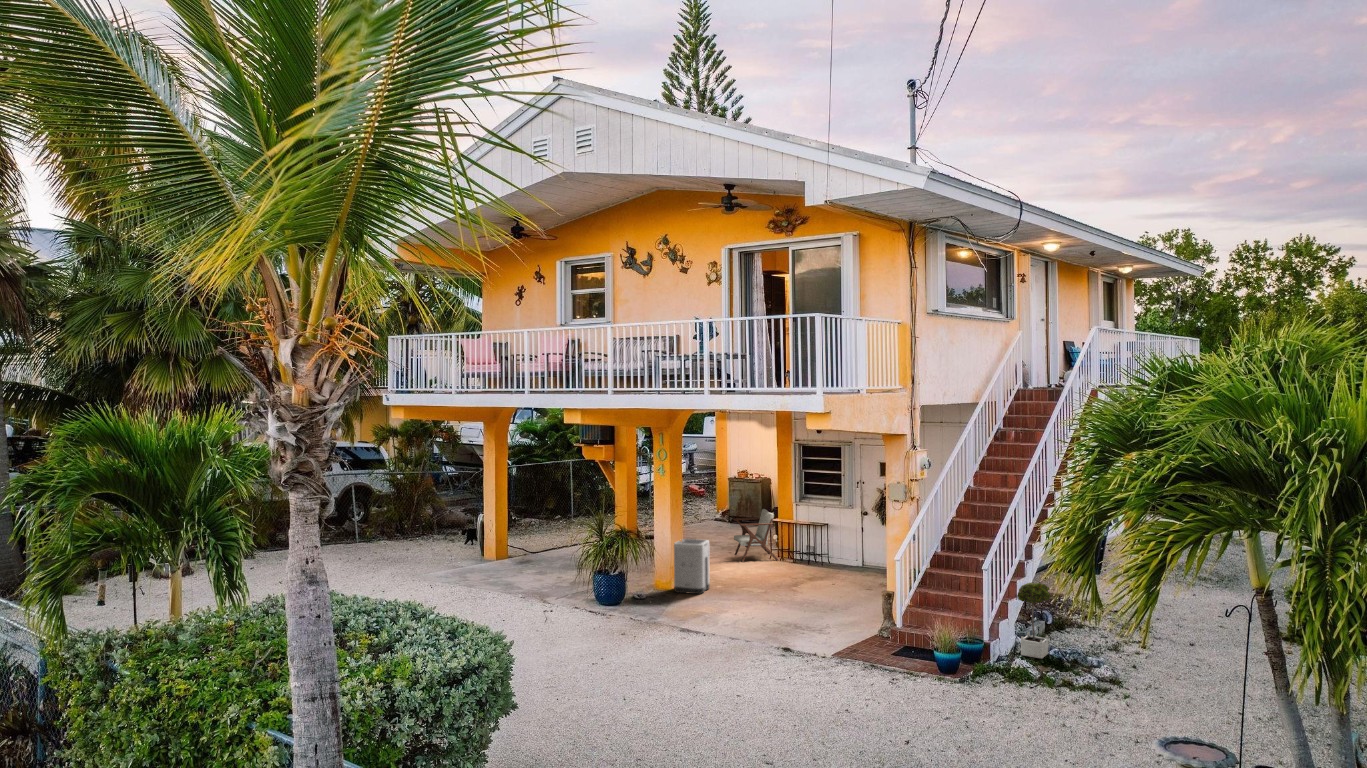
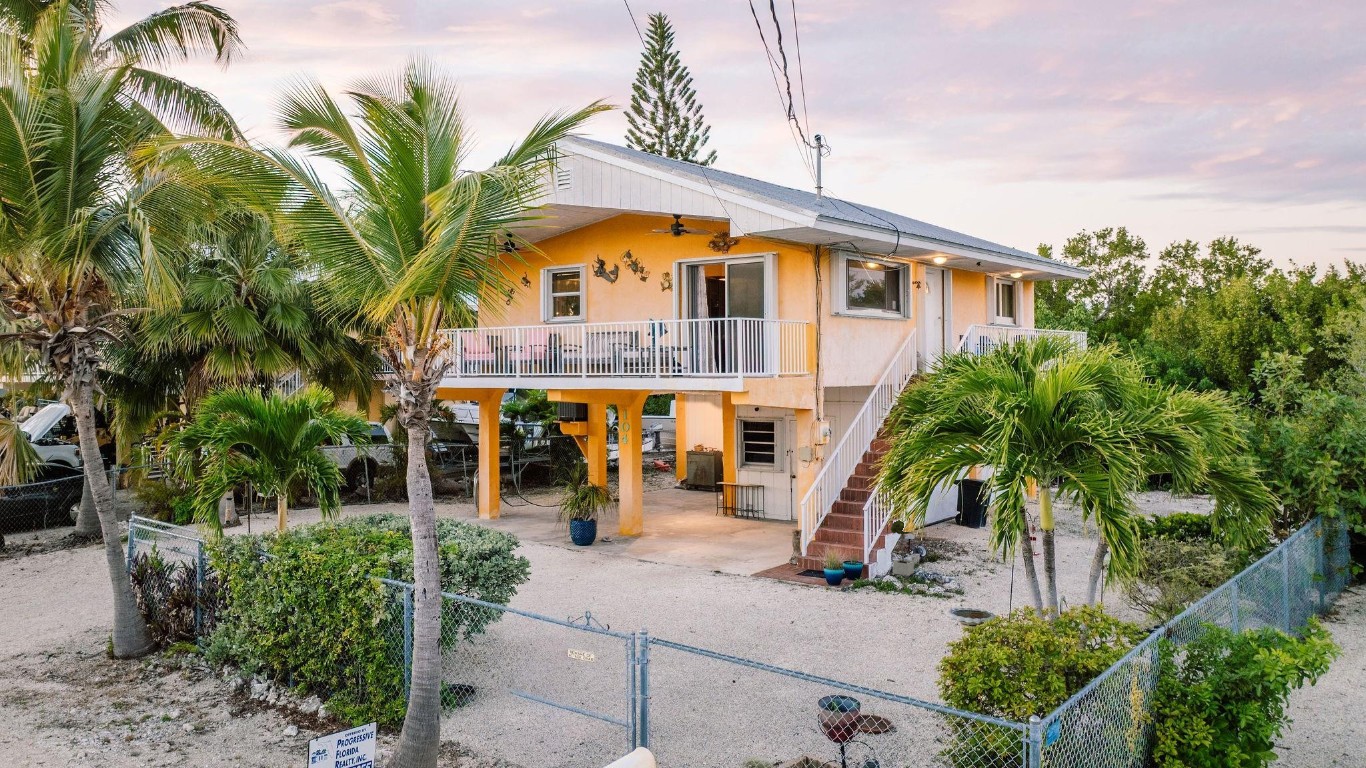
lounge chair: present [733,509,778,562] -> none [687,475,724,518]
trash can: present [674,539,710,594] -> none [636,496,665,539]

